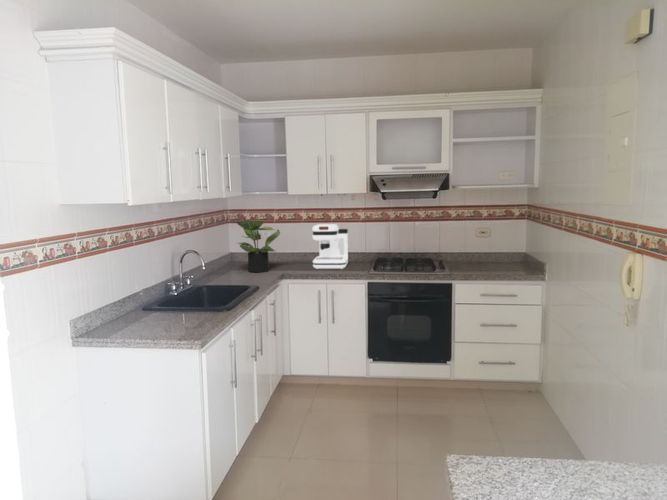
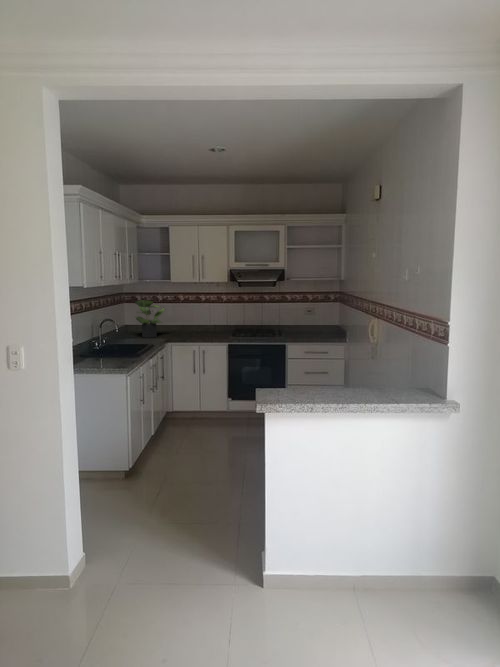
coffee maker: present [312,224,348,269] -> none [189,304,214,336]

